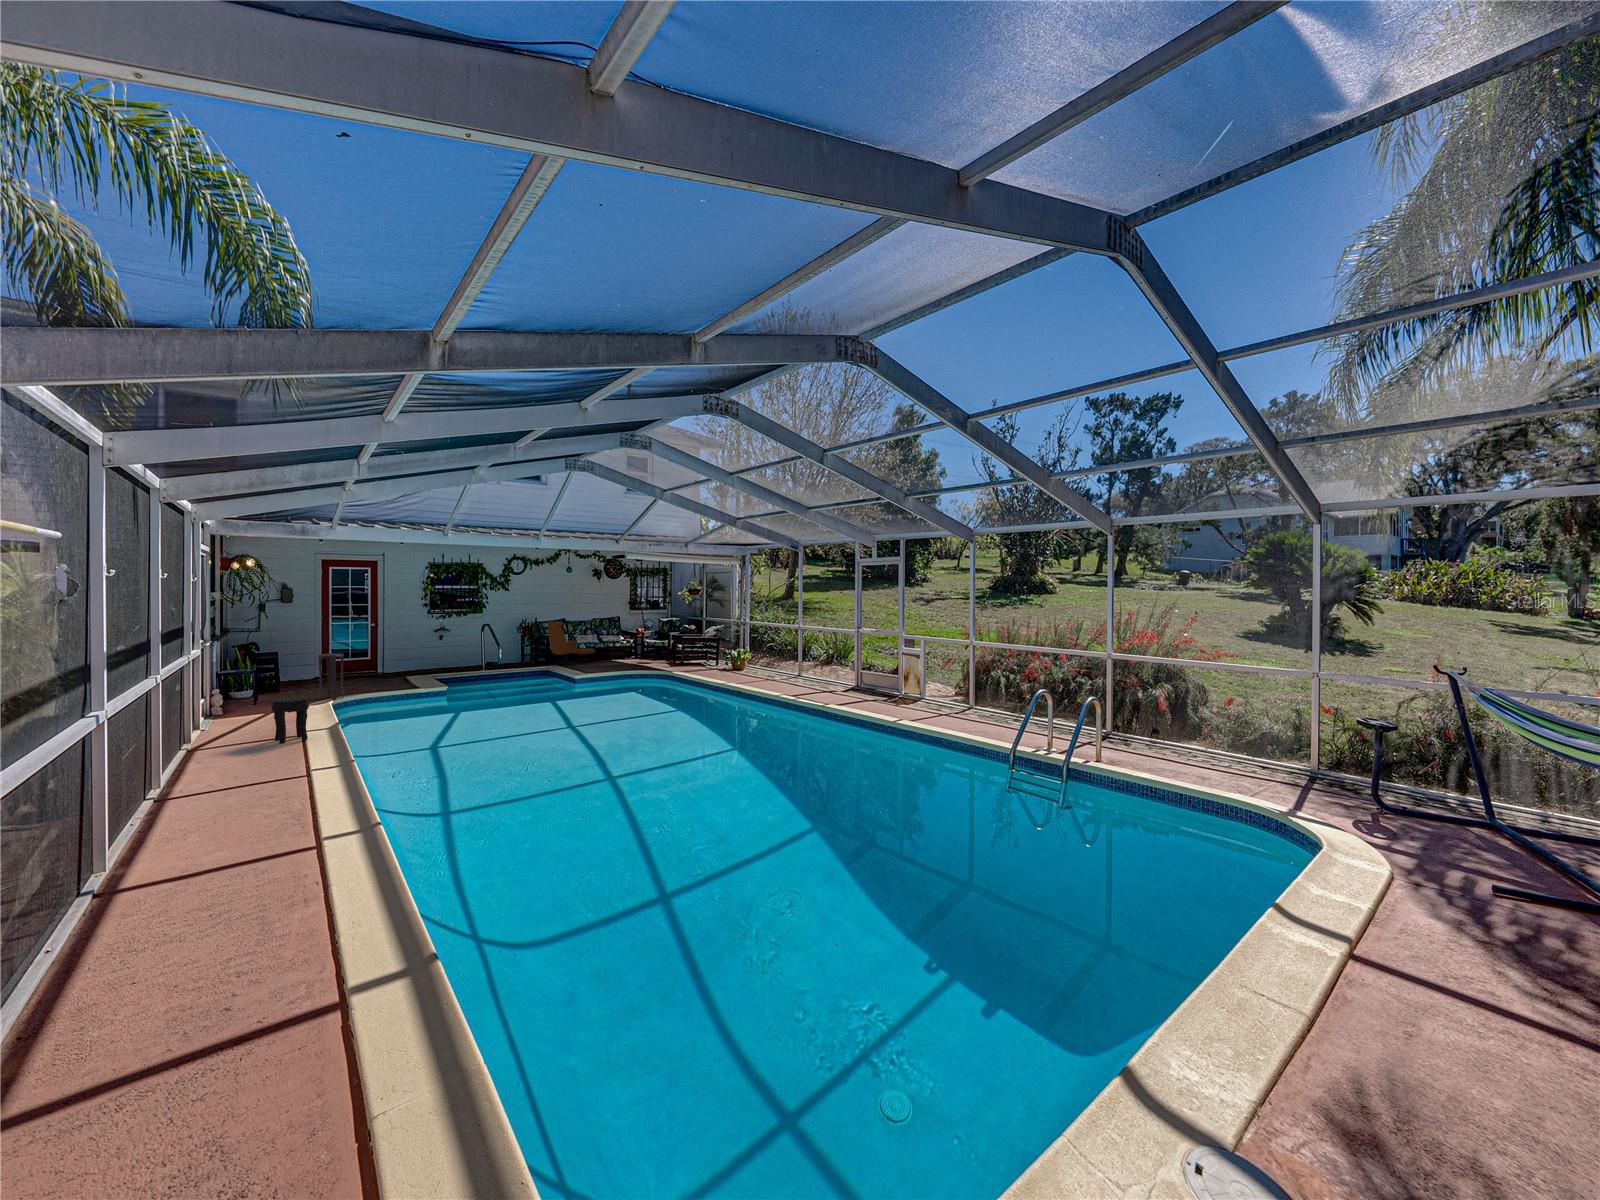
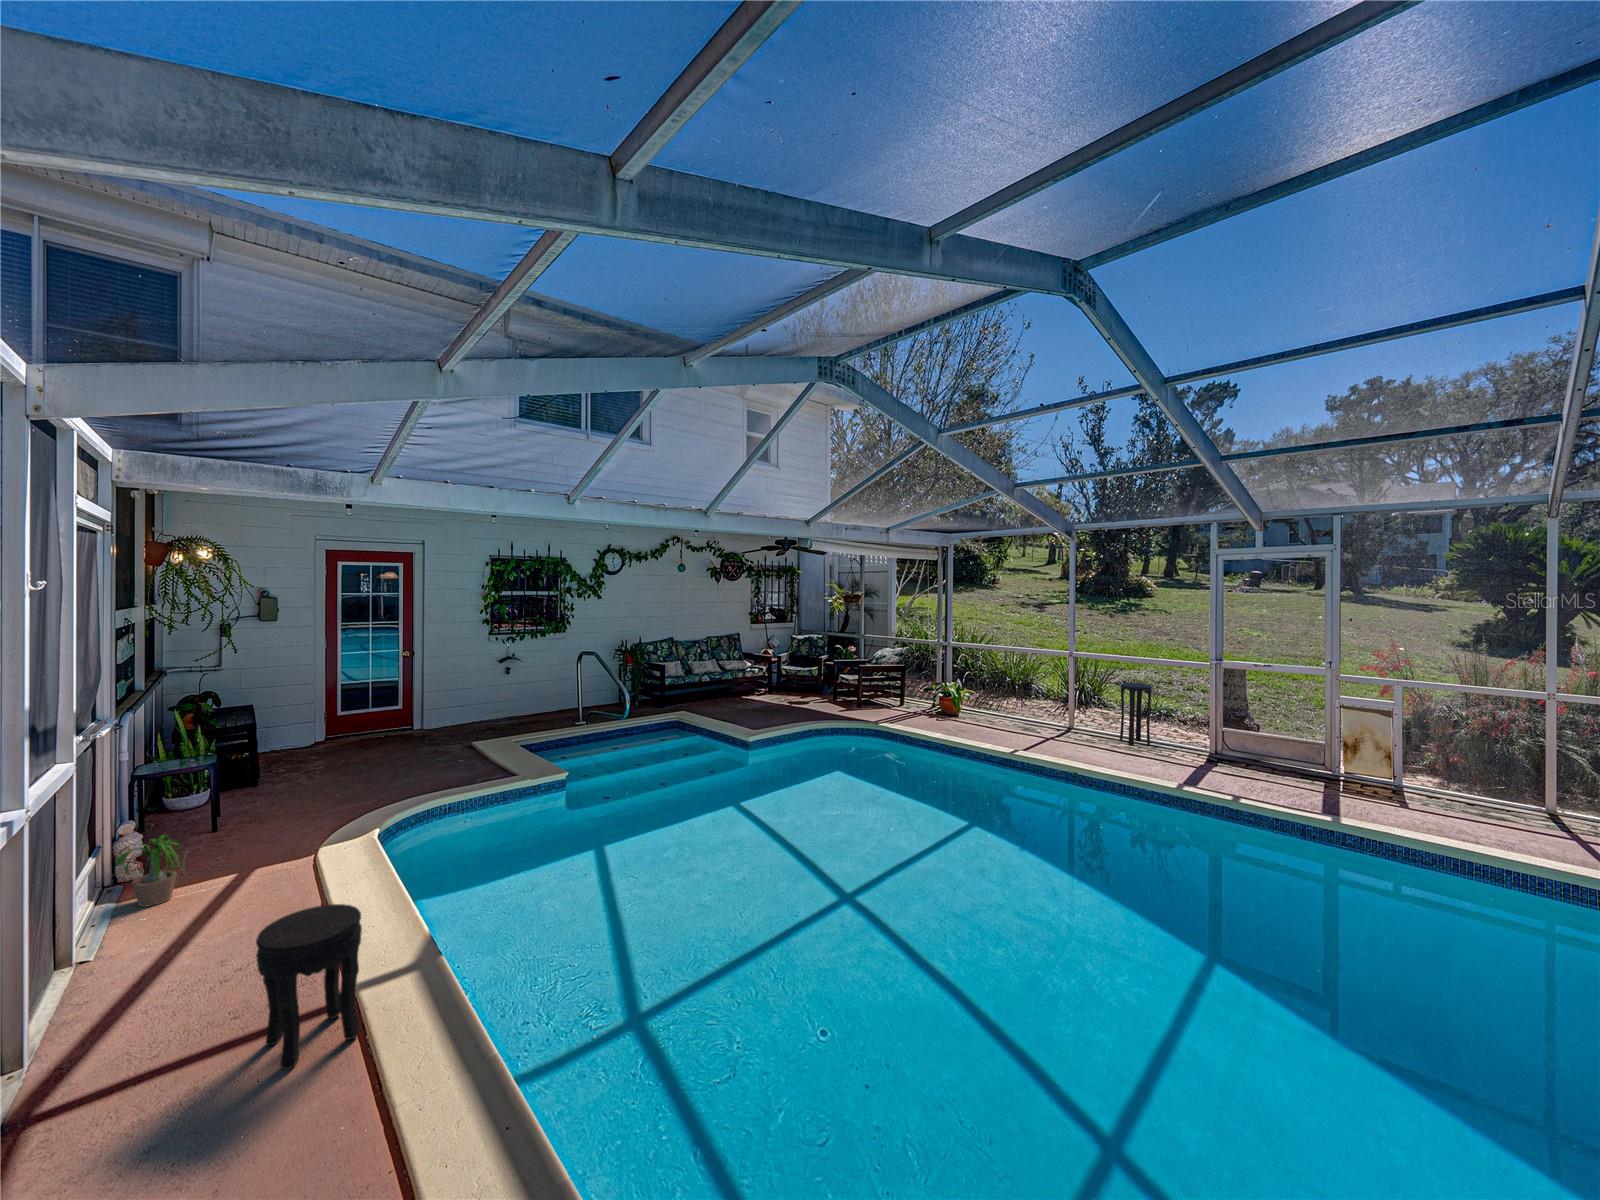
lounge chair: present [547,621,596,665] -> none [668,645,729,711]
stool: present [318,653,344,700] -> present [1120,683,1152,746]
potted plant: none [209,690,246,718] -> present [115,835,187,907]

